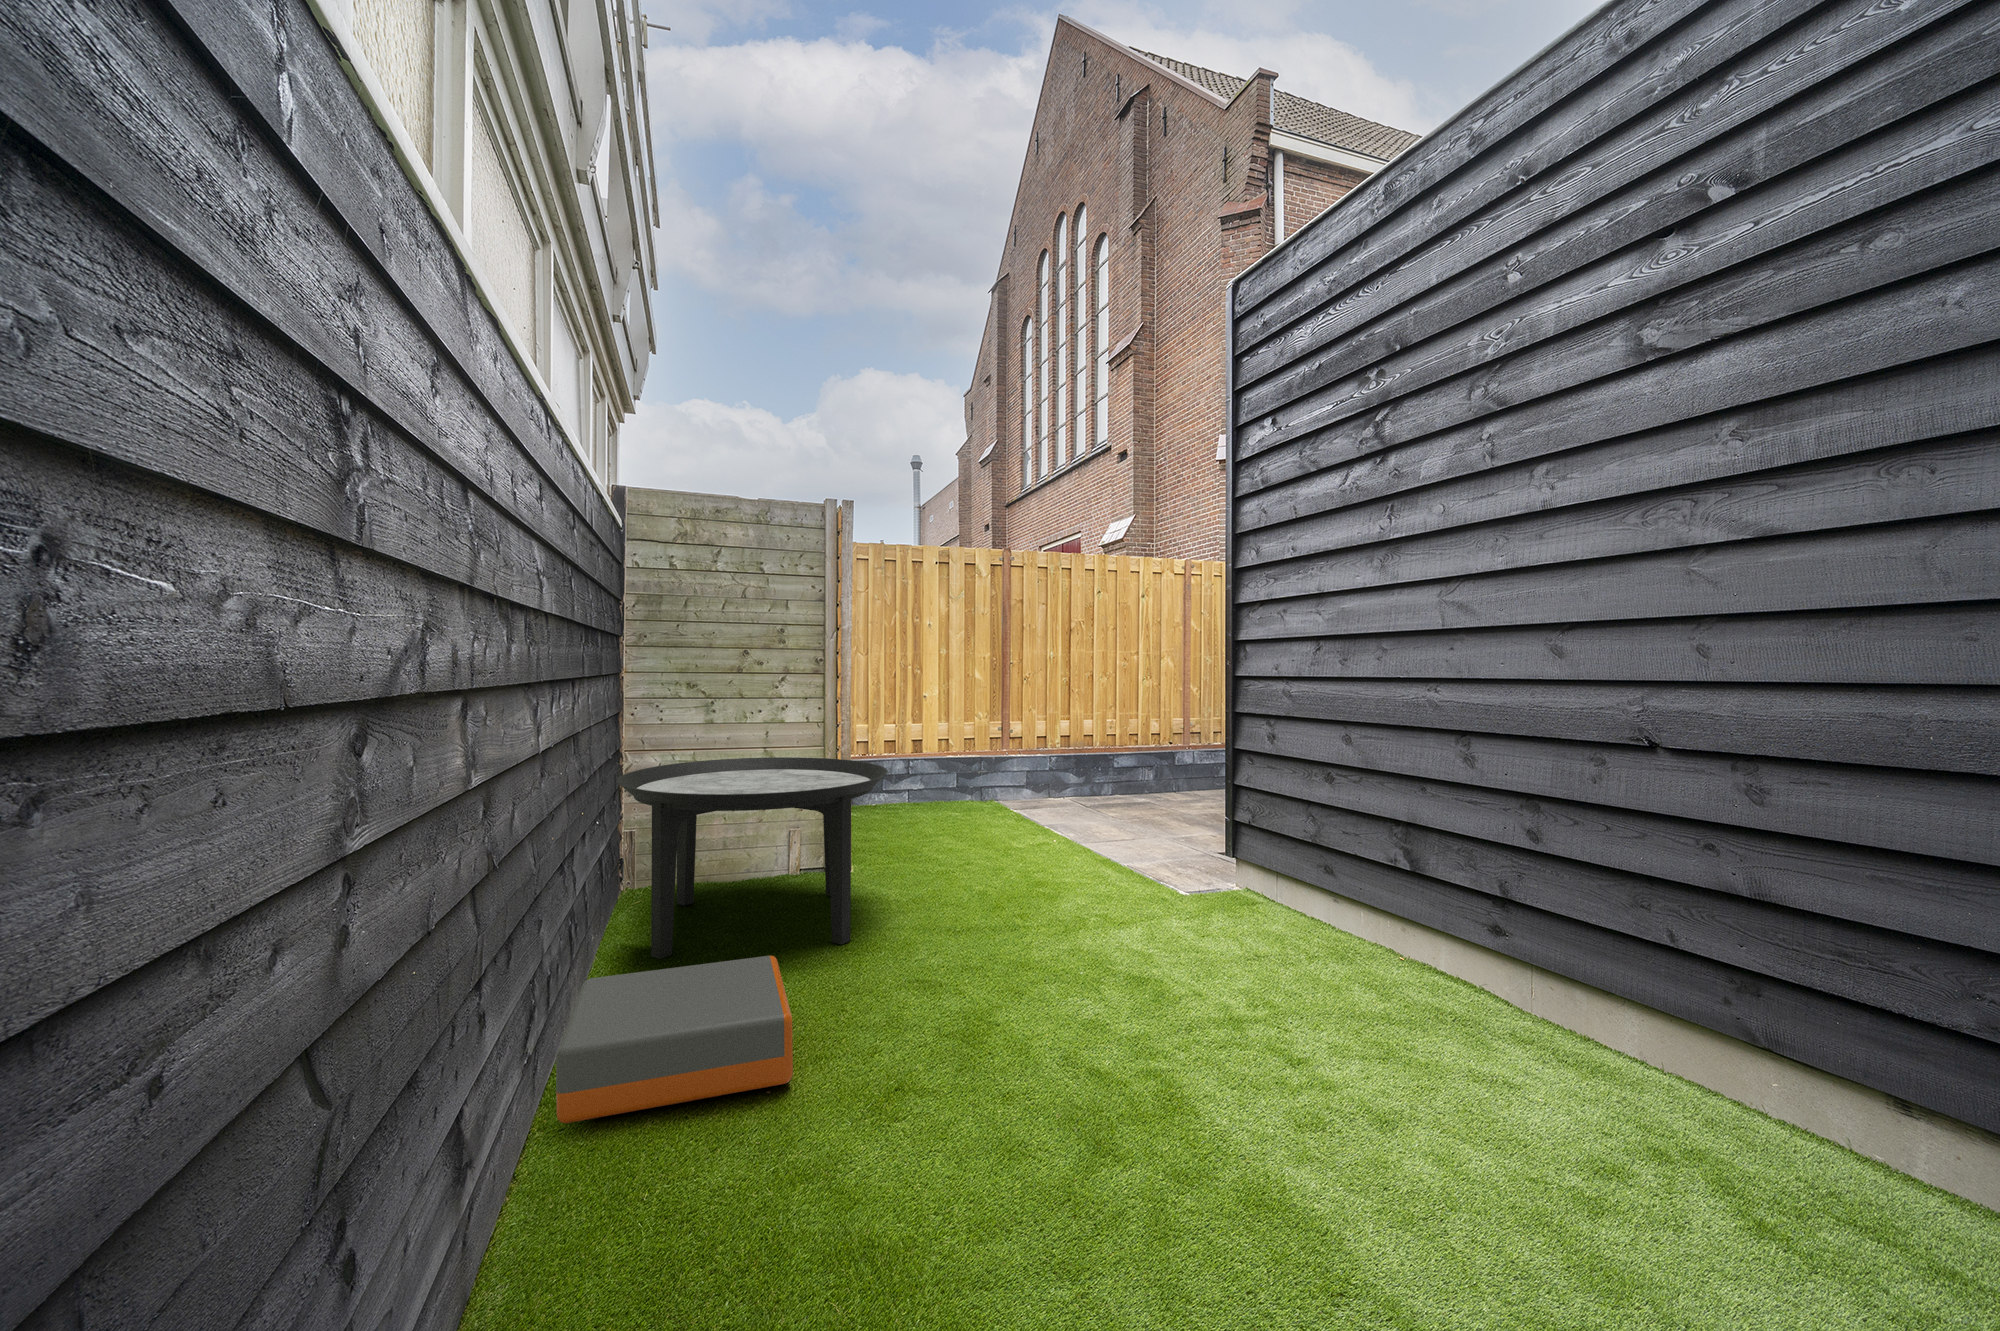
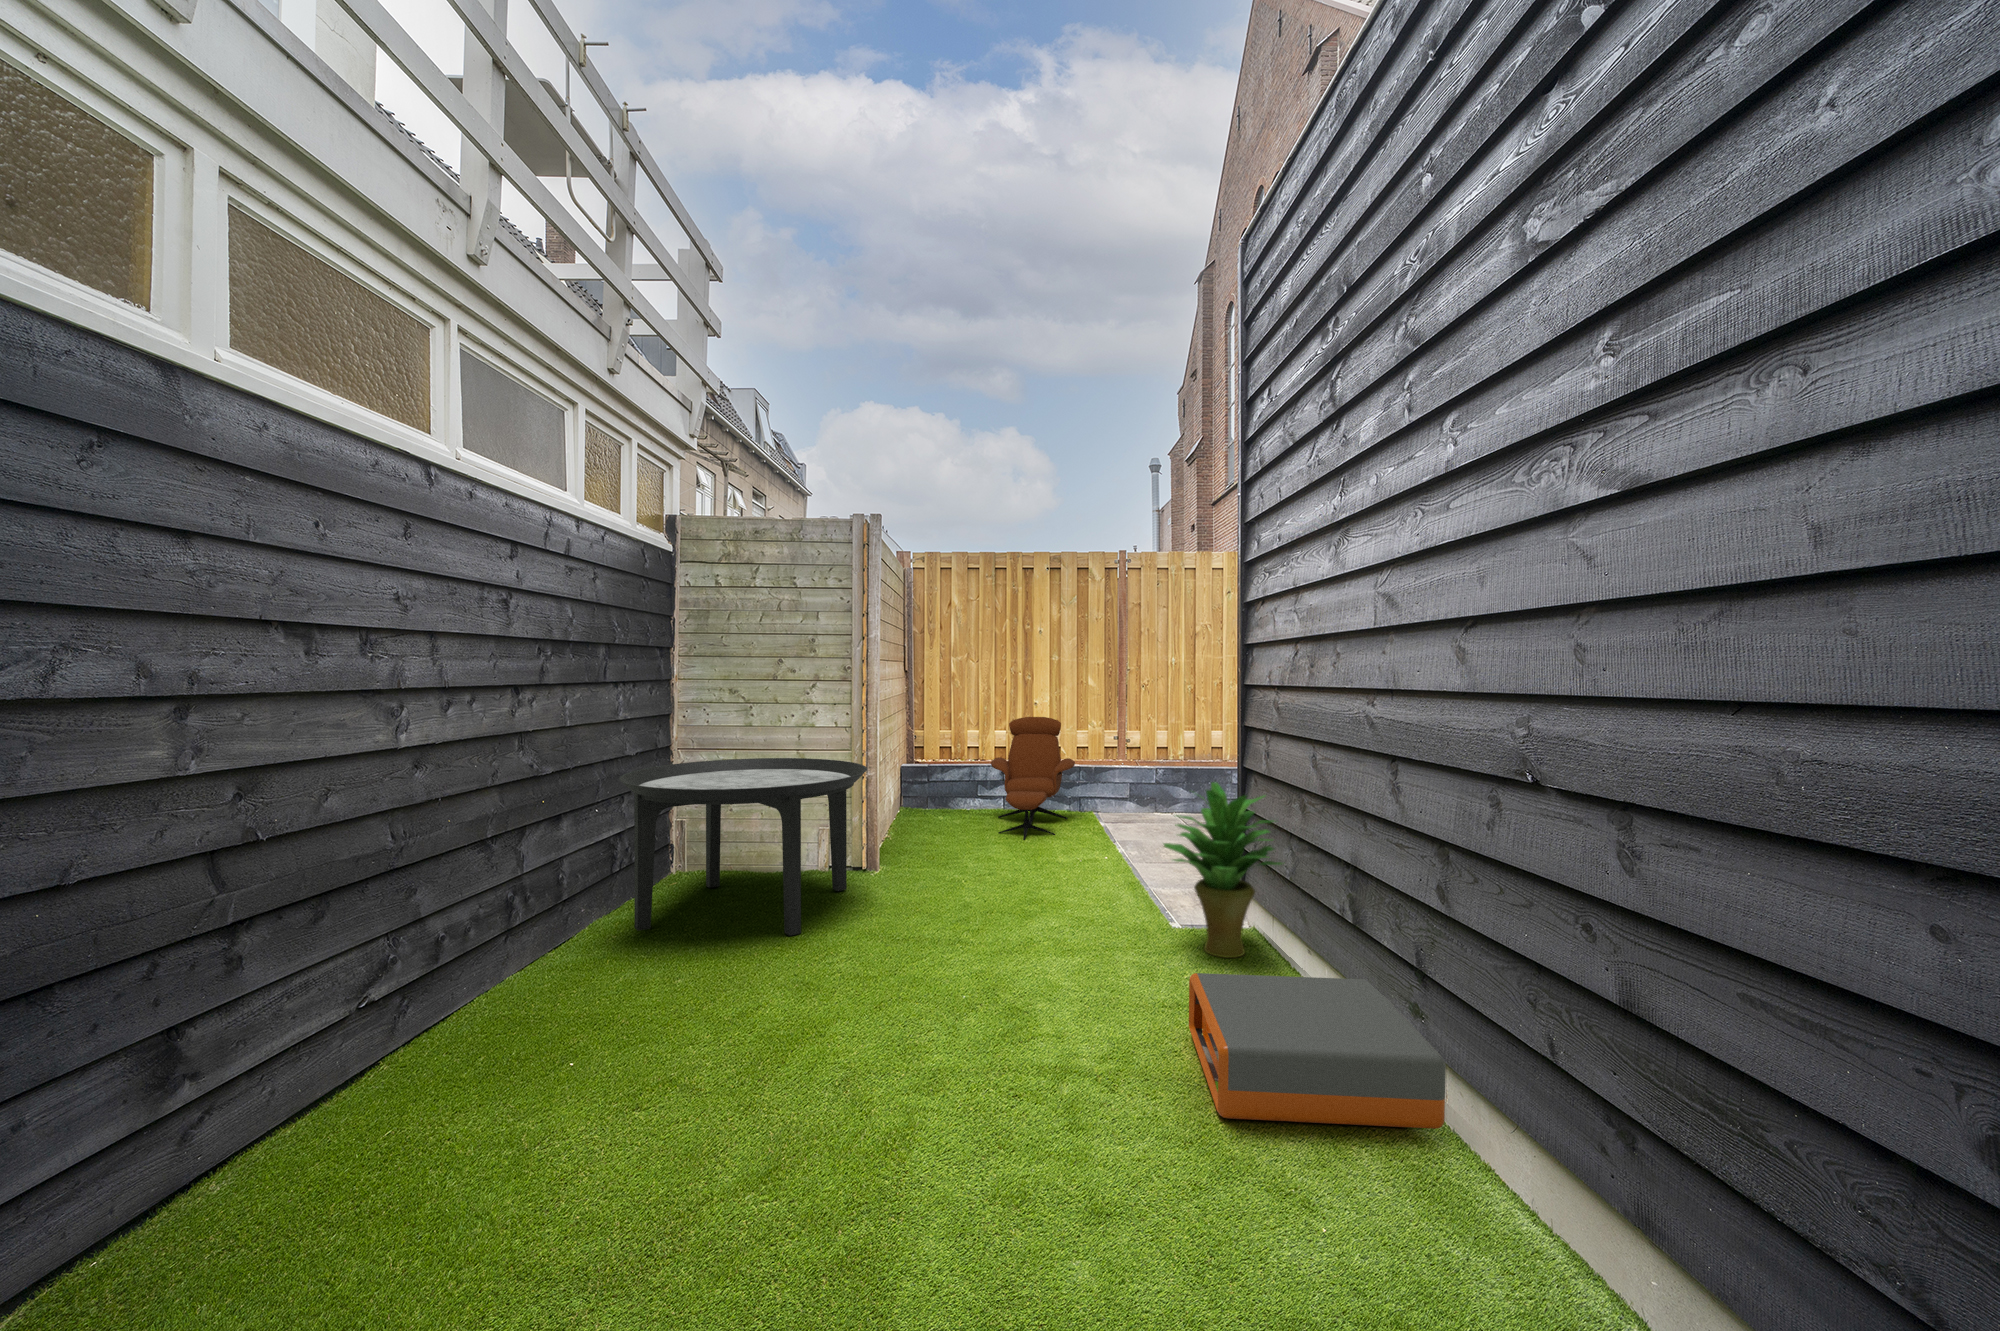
lounge chair: none [895,710,979,832] -> present [991,717,1075,840]
potted plant: none [1186,765,1300,919] -> present [1164,782,1284,958]
storage box: present [556,956,793,1123] -> present [1189,973,1446,1129]

